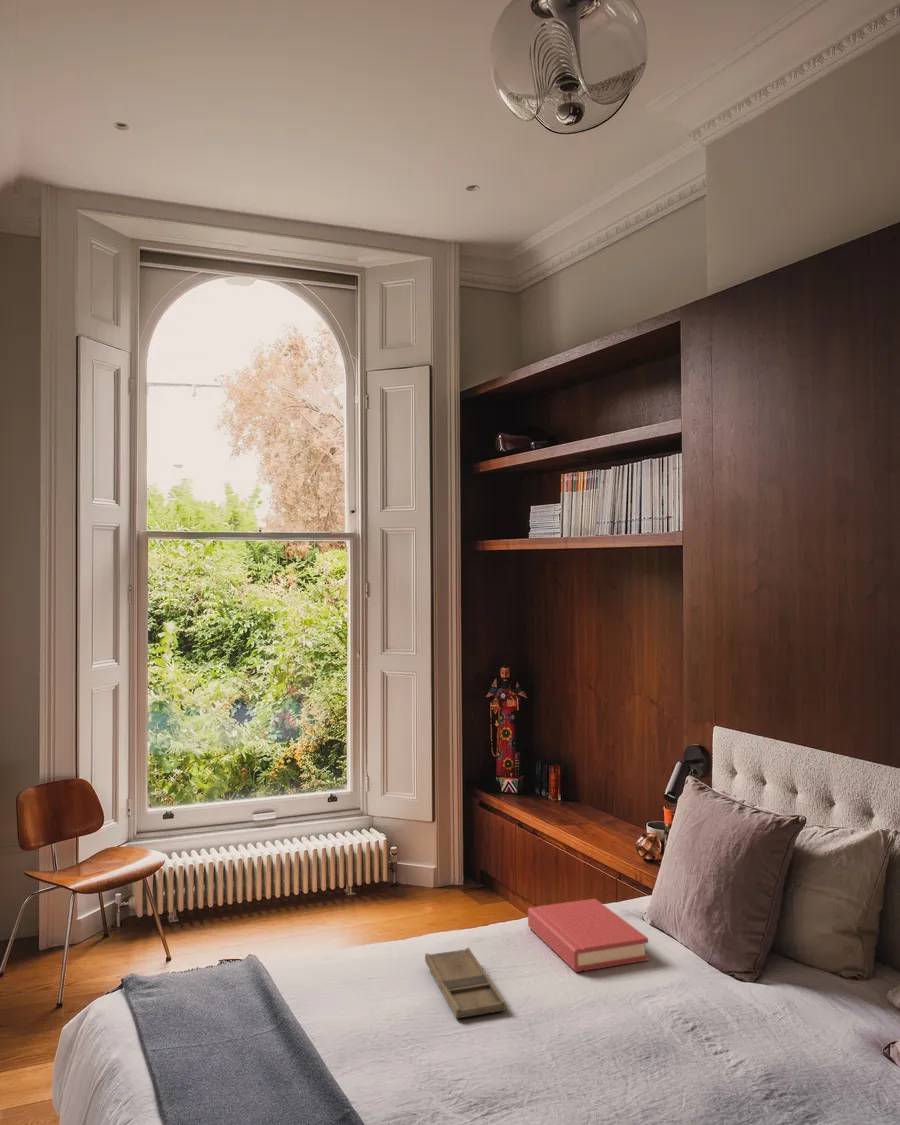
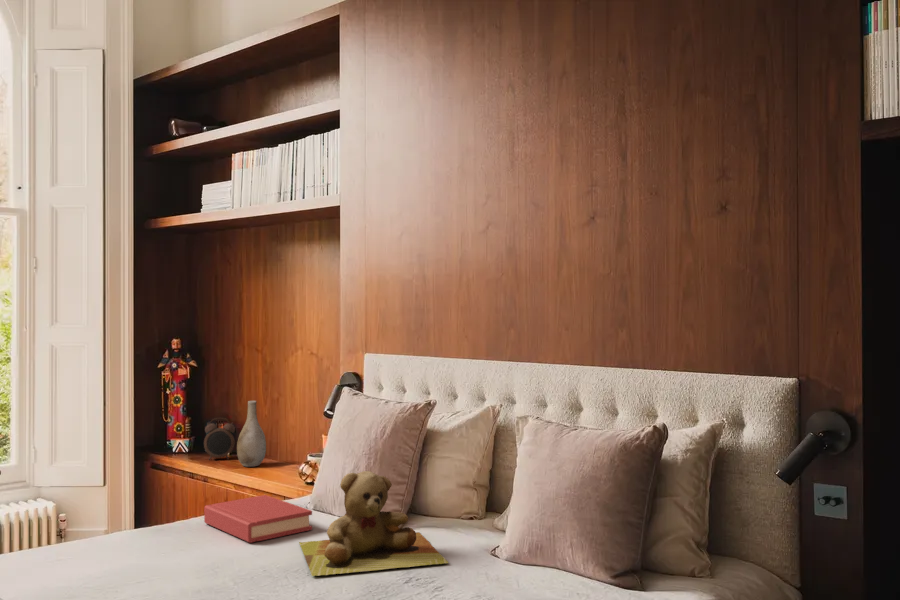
vase: none [567,750,599,824] -> present [237,401,266,467]
alarm clock: none [533,761,565,808] -> present [204,418,235,459]
teddy bear: none [632,916,823,1063] -> present [299,471,448,576]
tray: present [425,948,506,1018] -> none [105,536,186,582]

